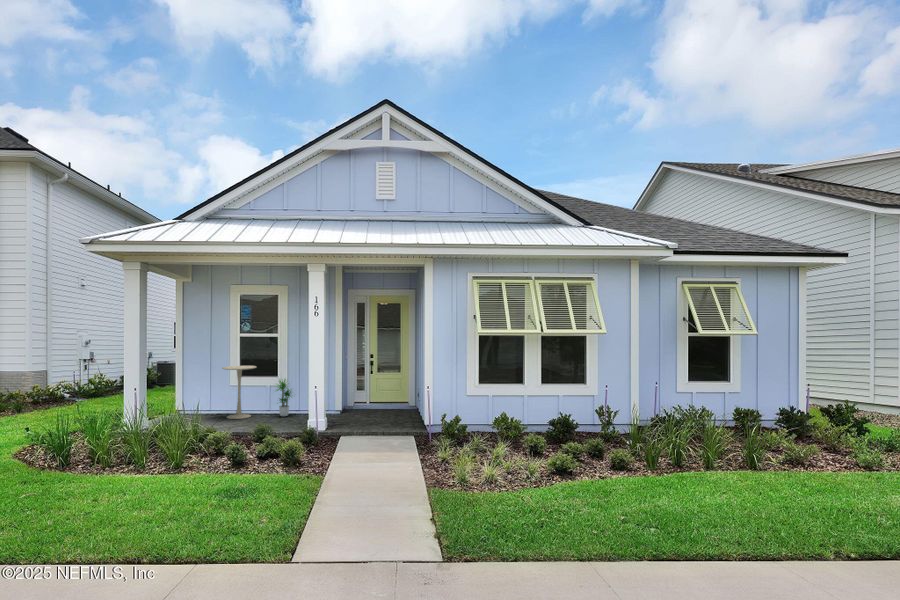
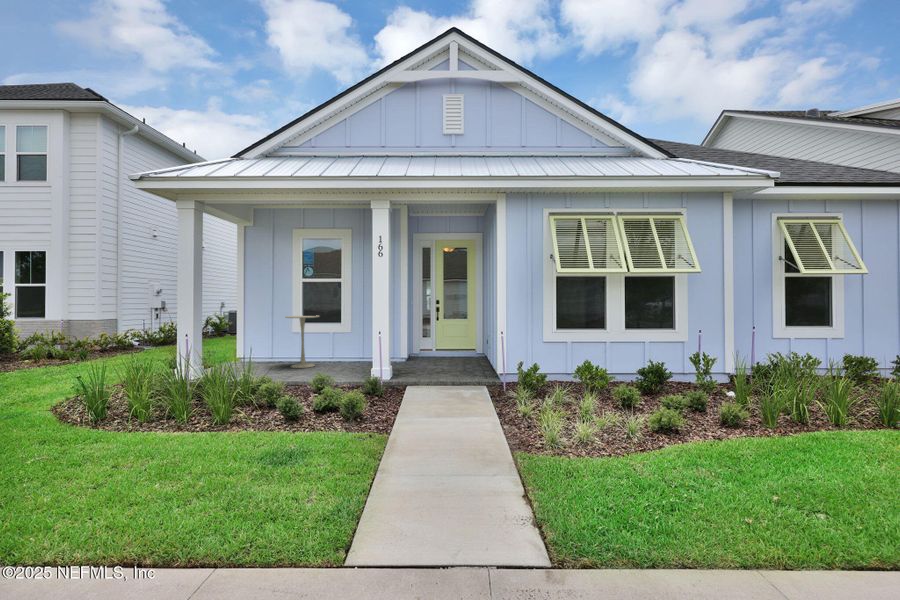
potted plant: present [276,379,291,416] -> none [335,326,361,366]

